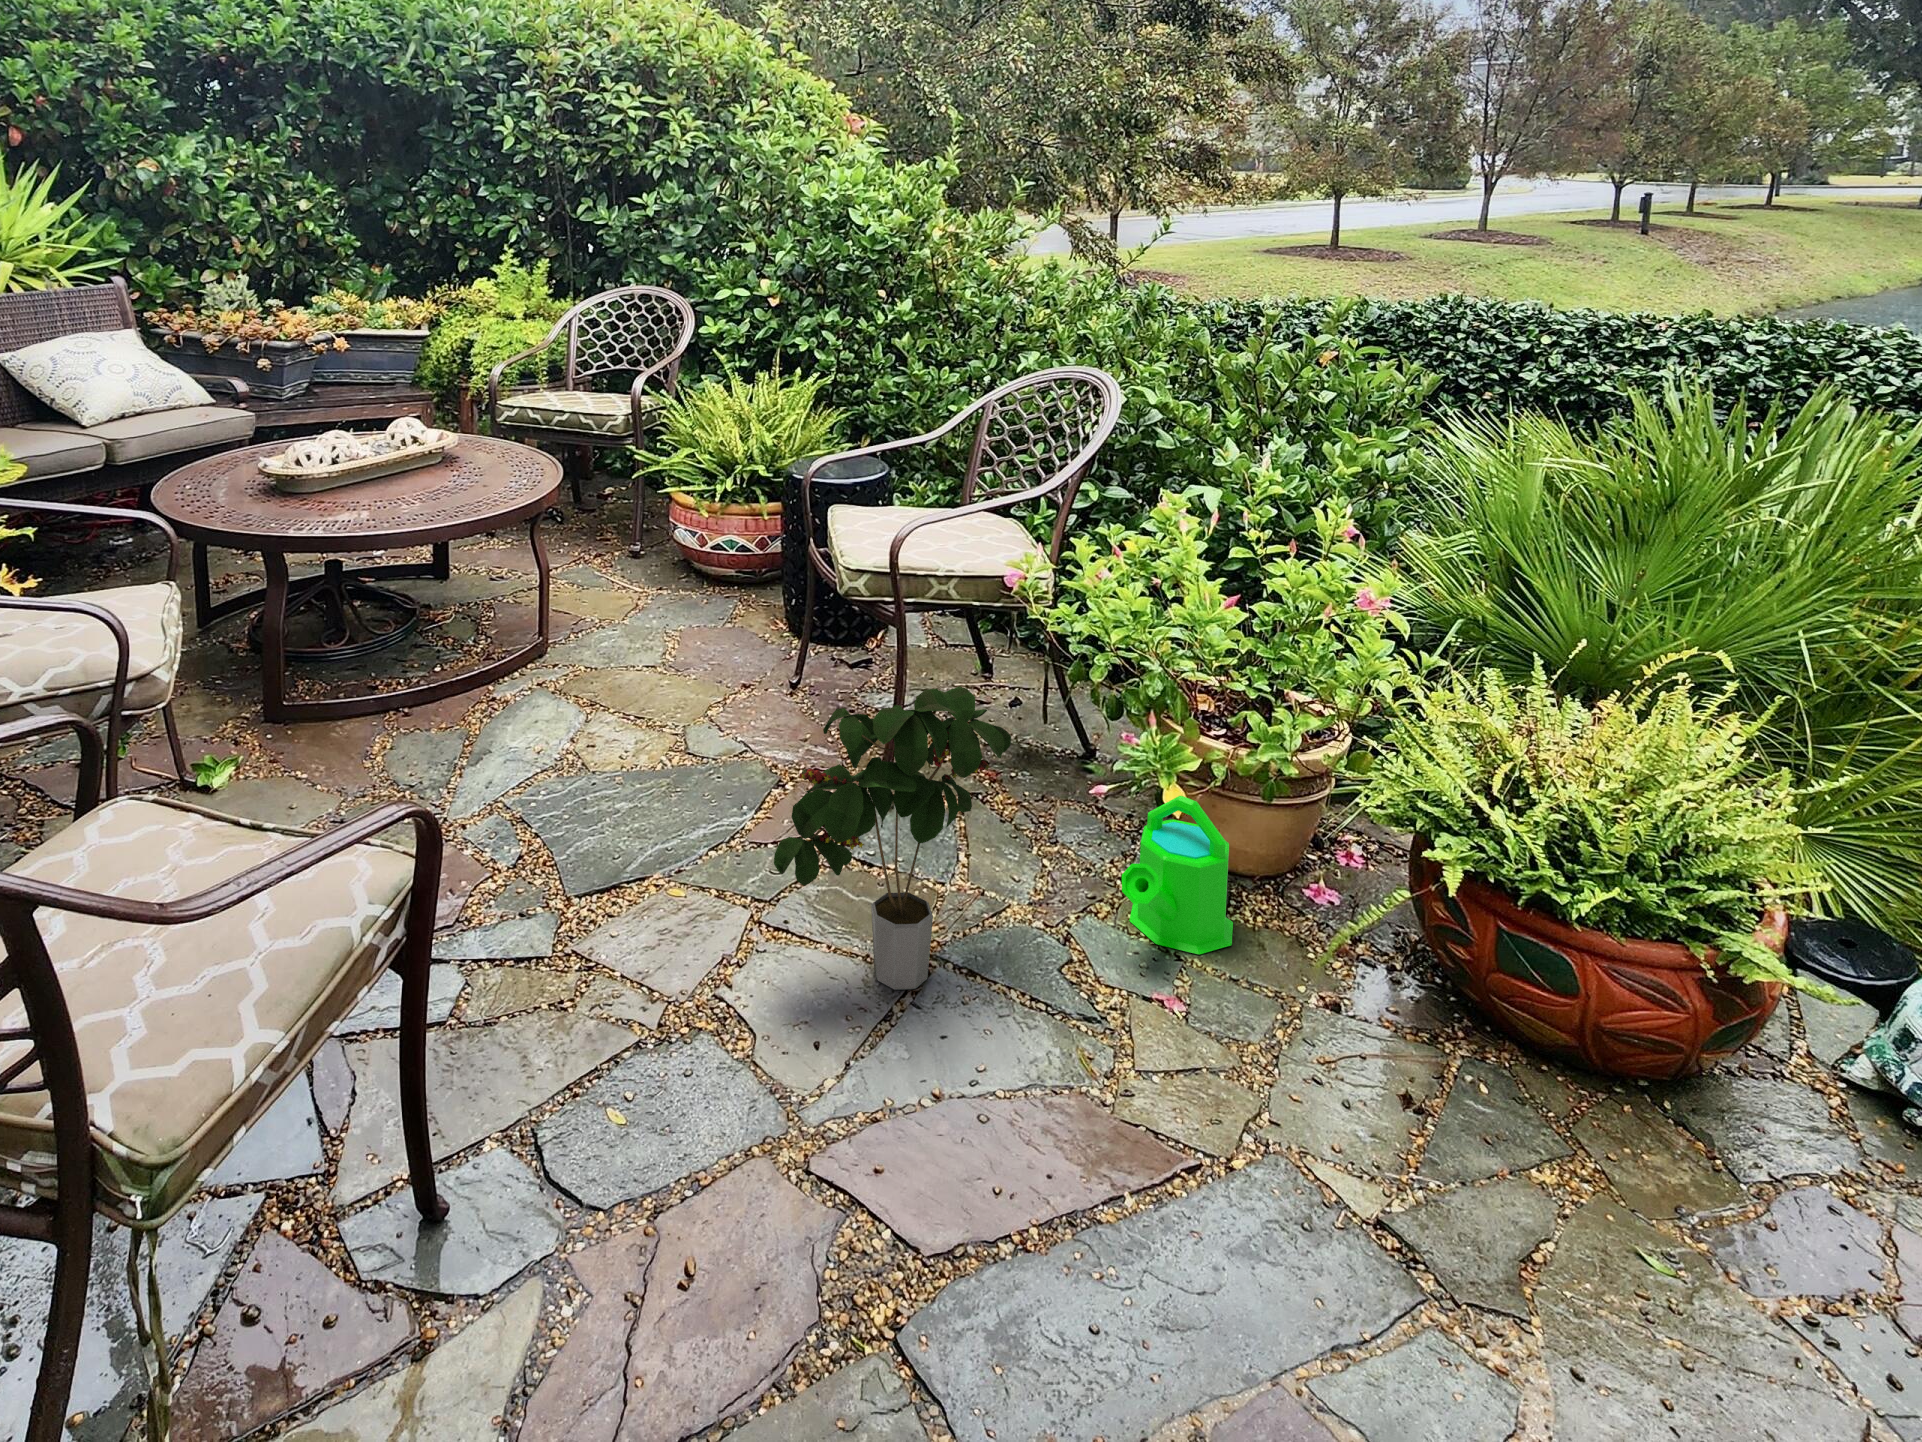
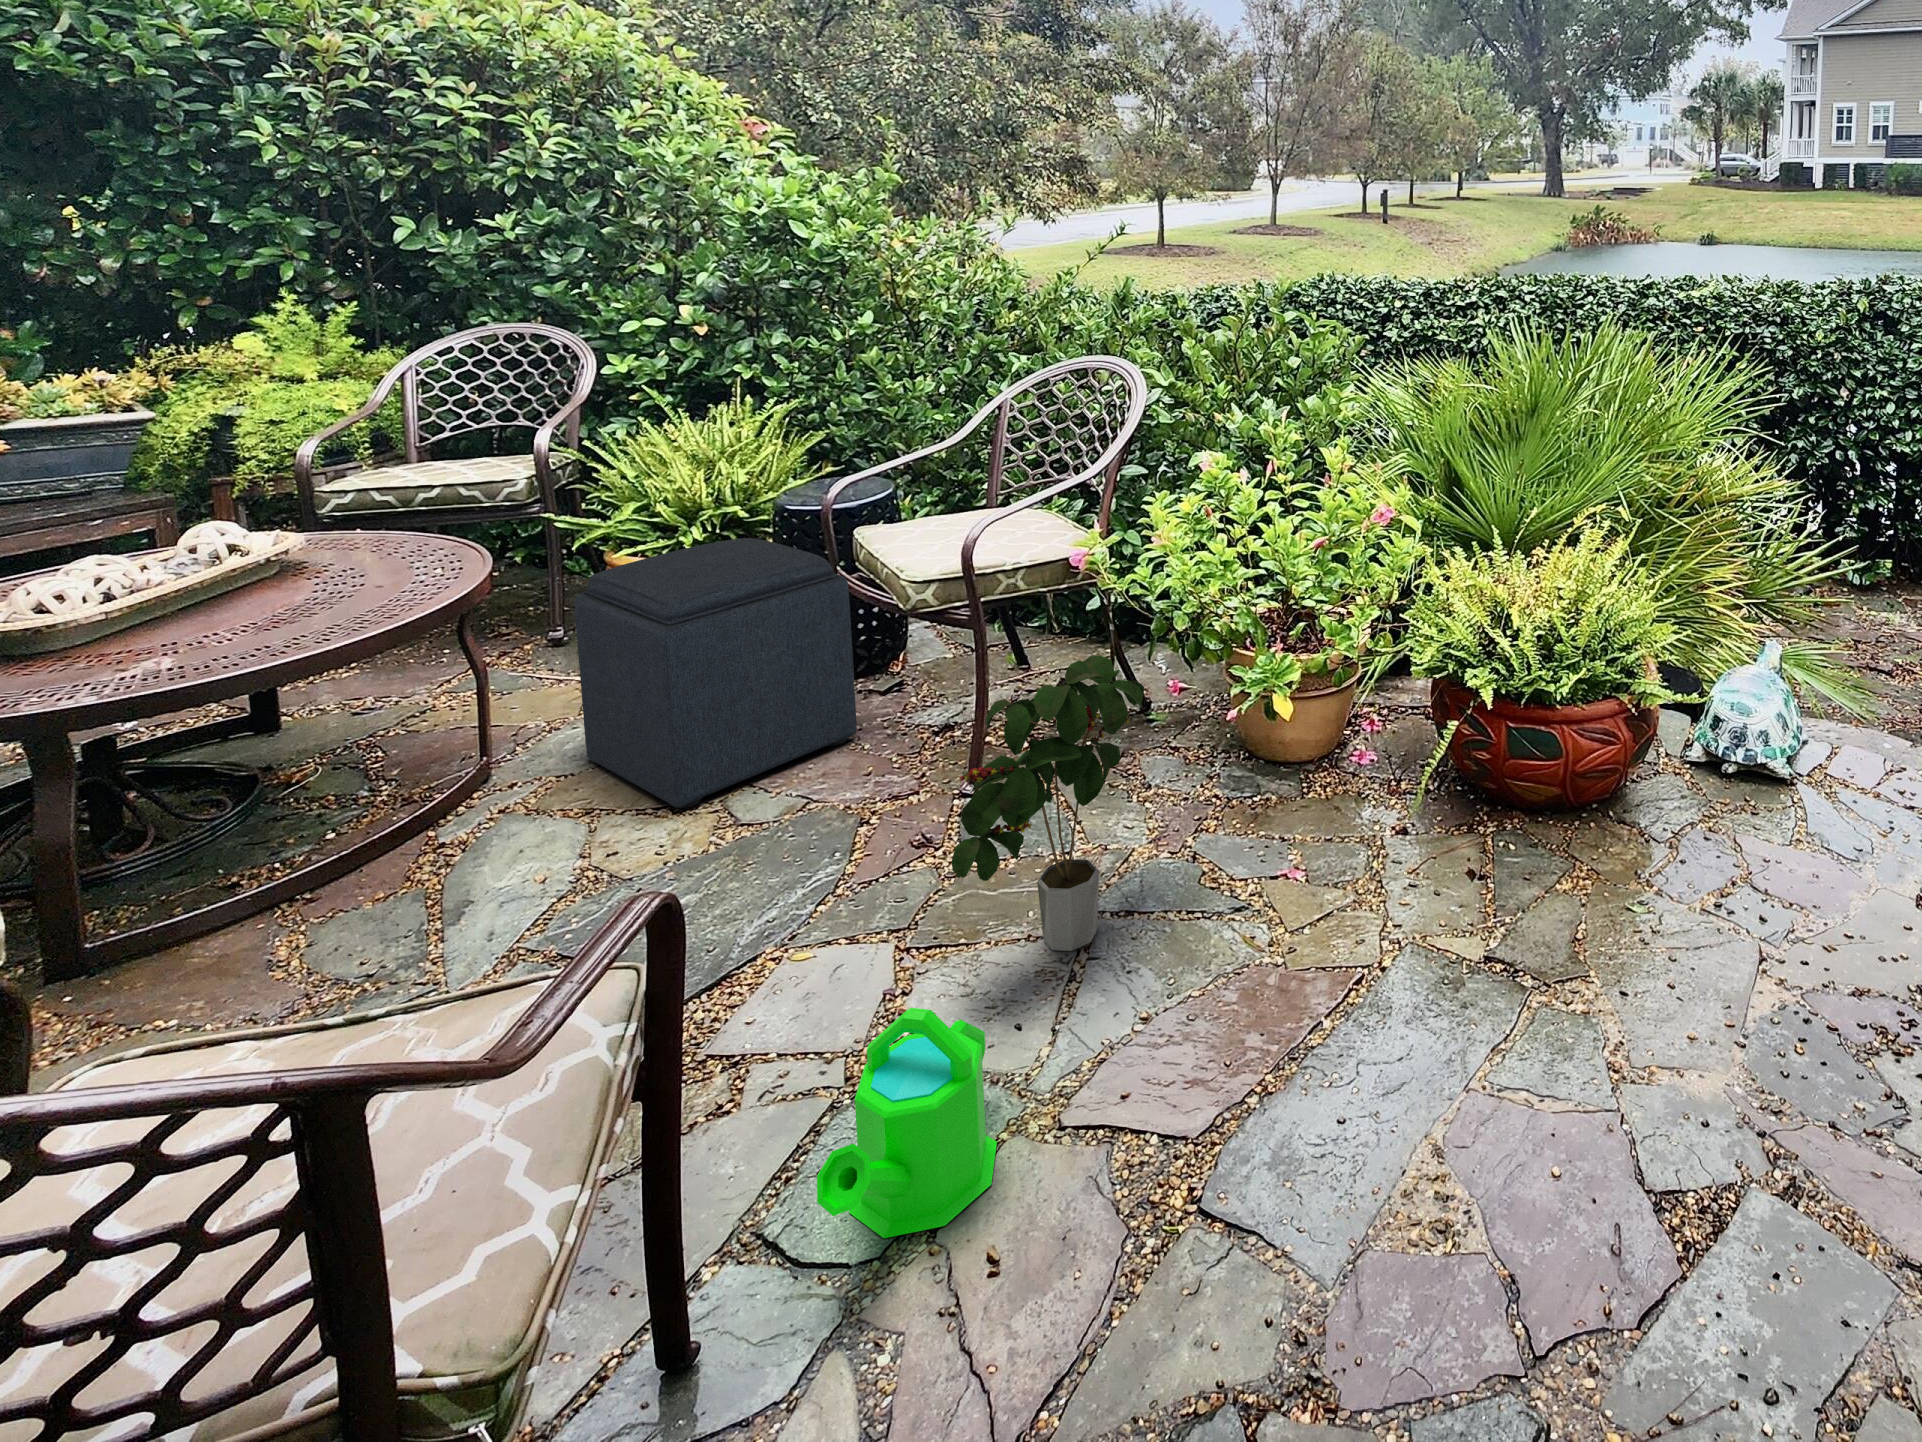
ottoman: none [608,495,804,723] -> present [575,538,857,808]
watering can: present [1122,796,1233,954] -> present [817,1008,997,1238]

